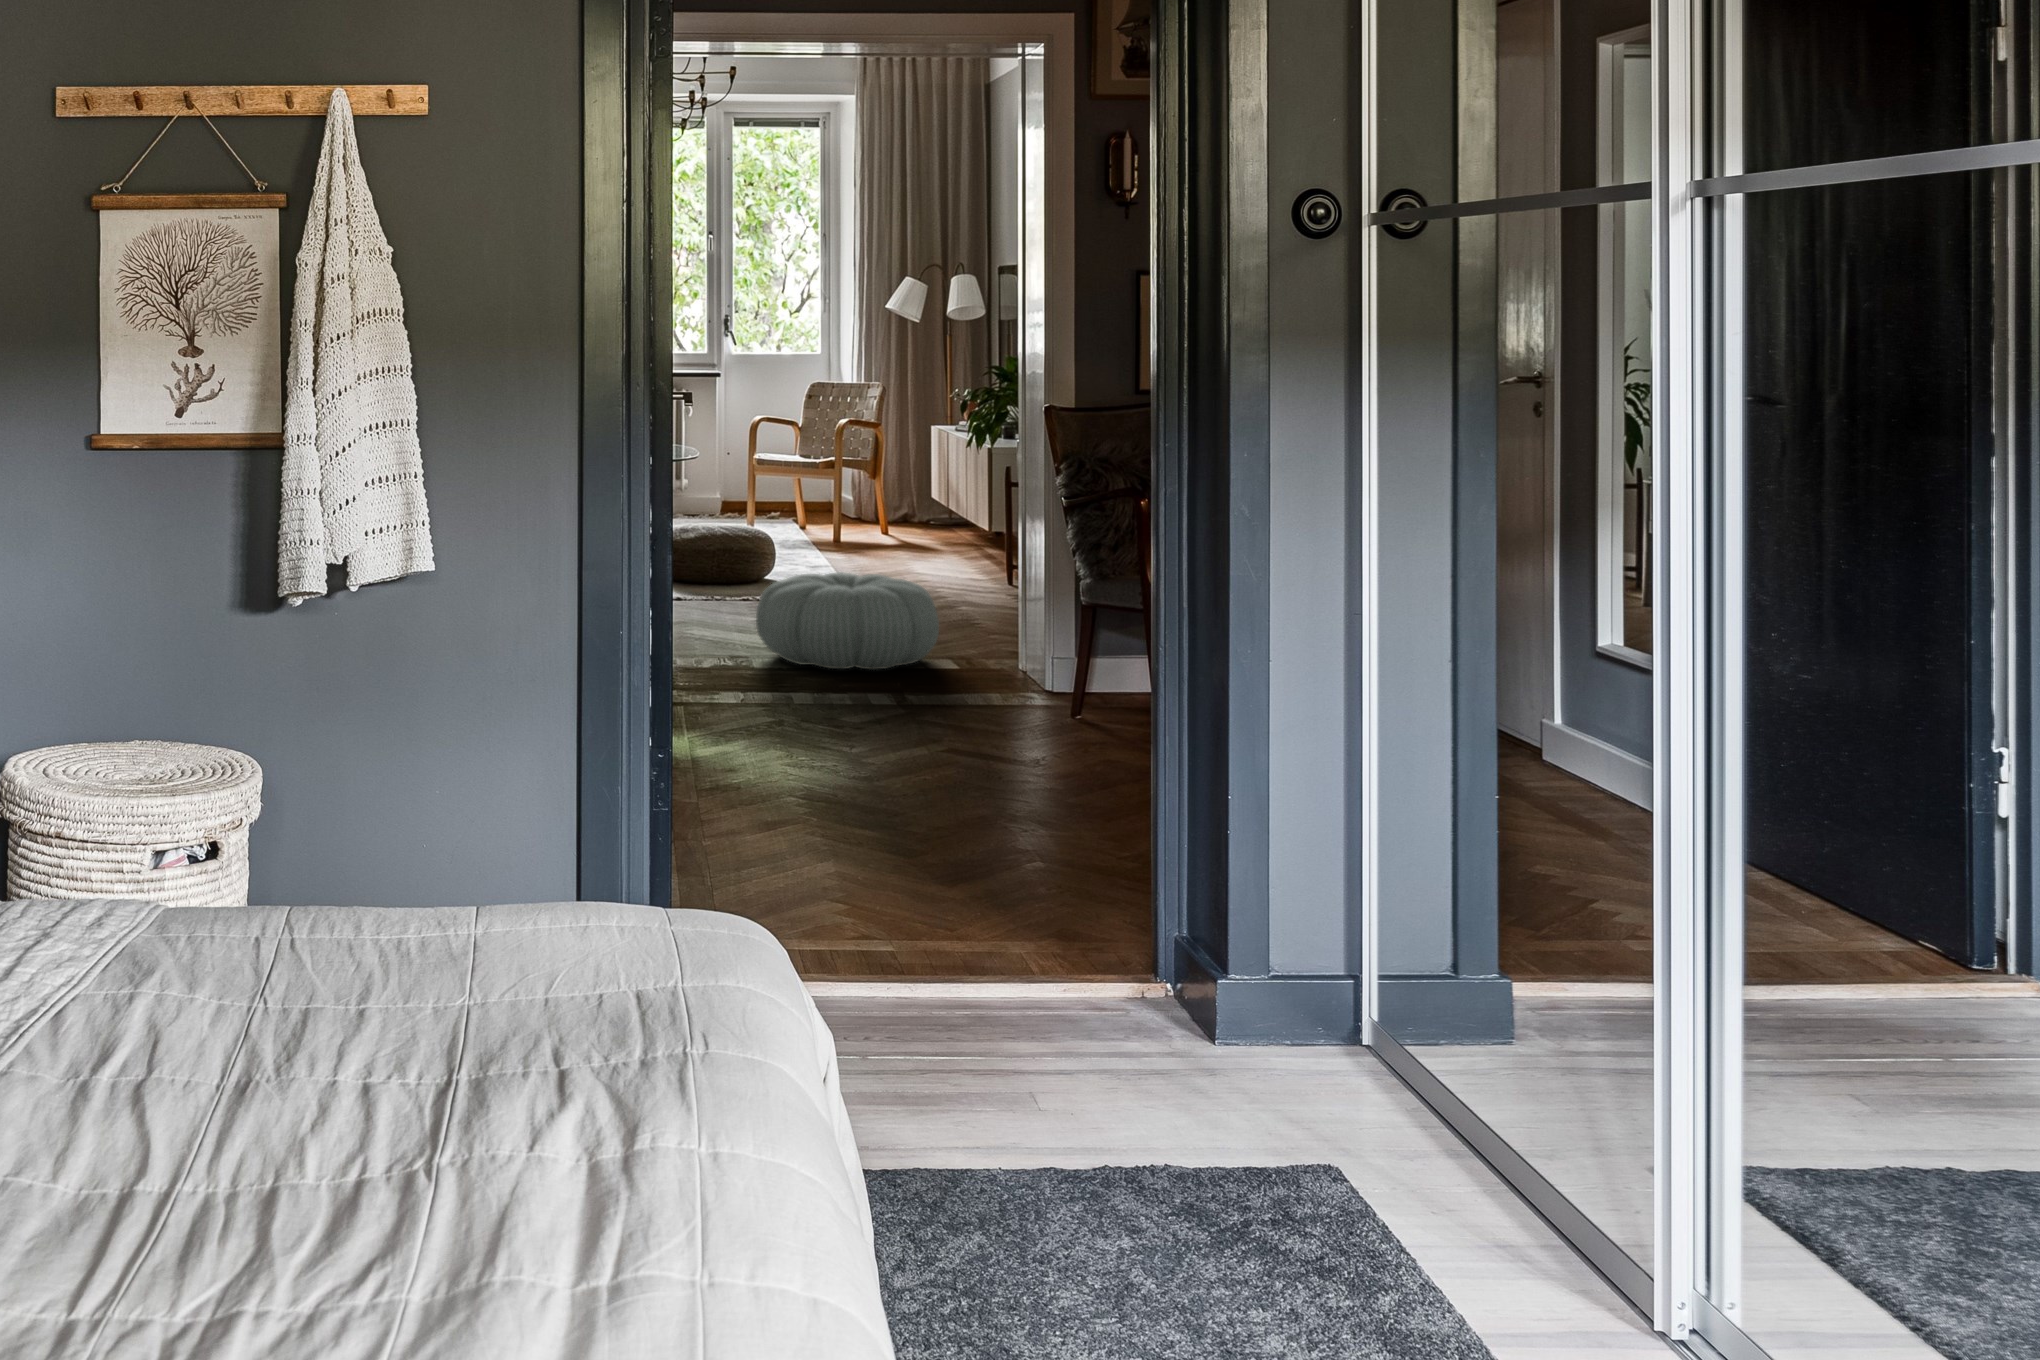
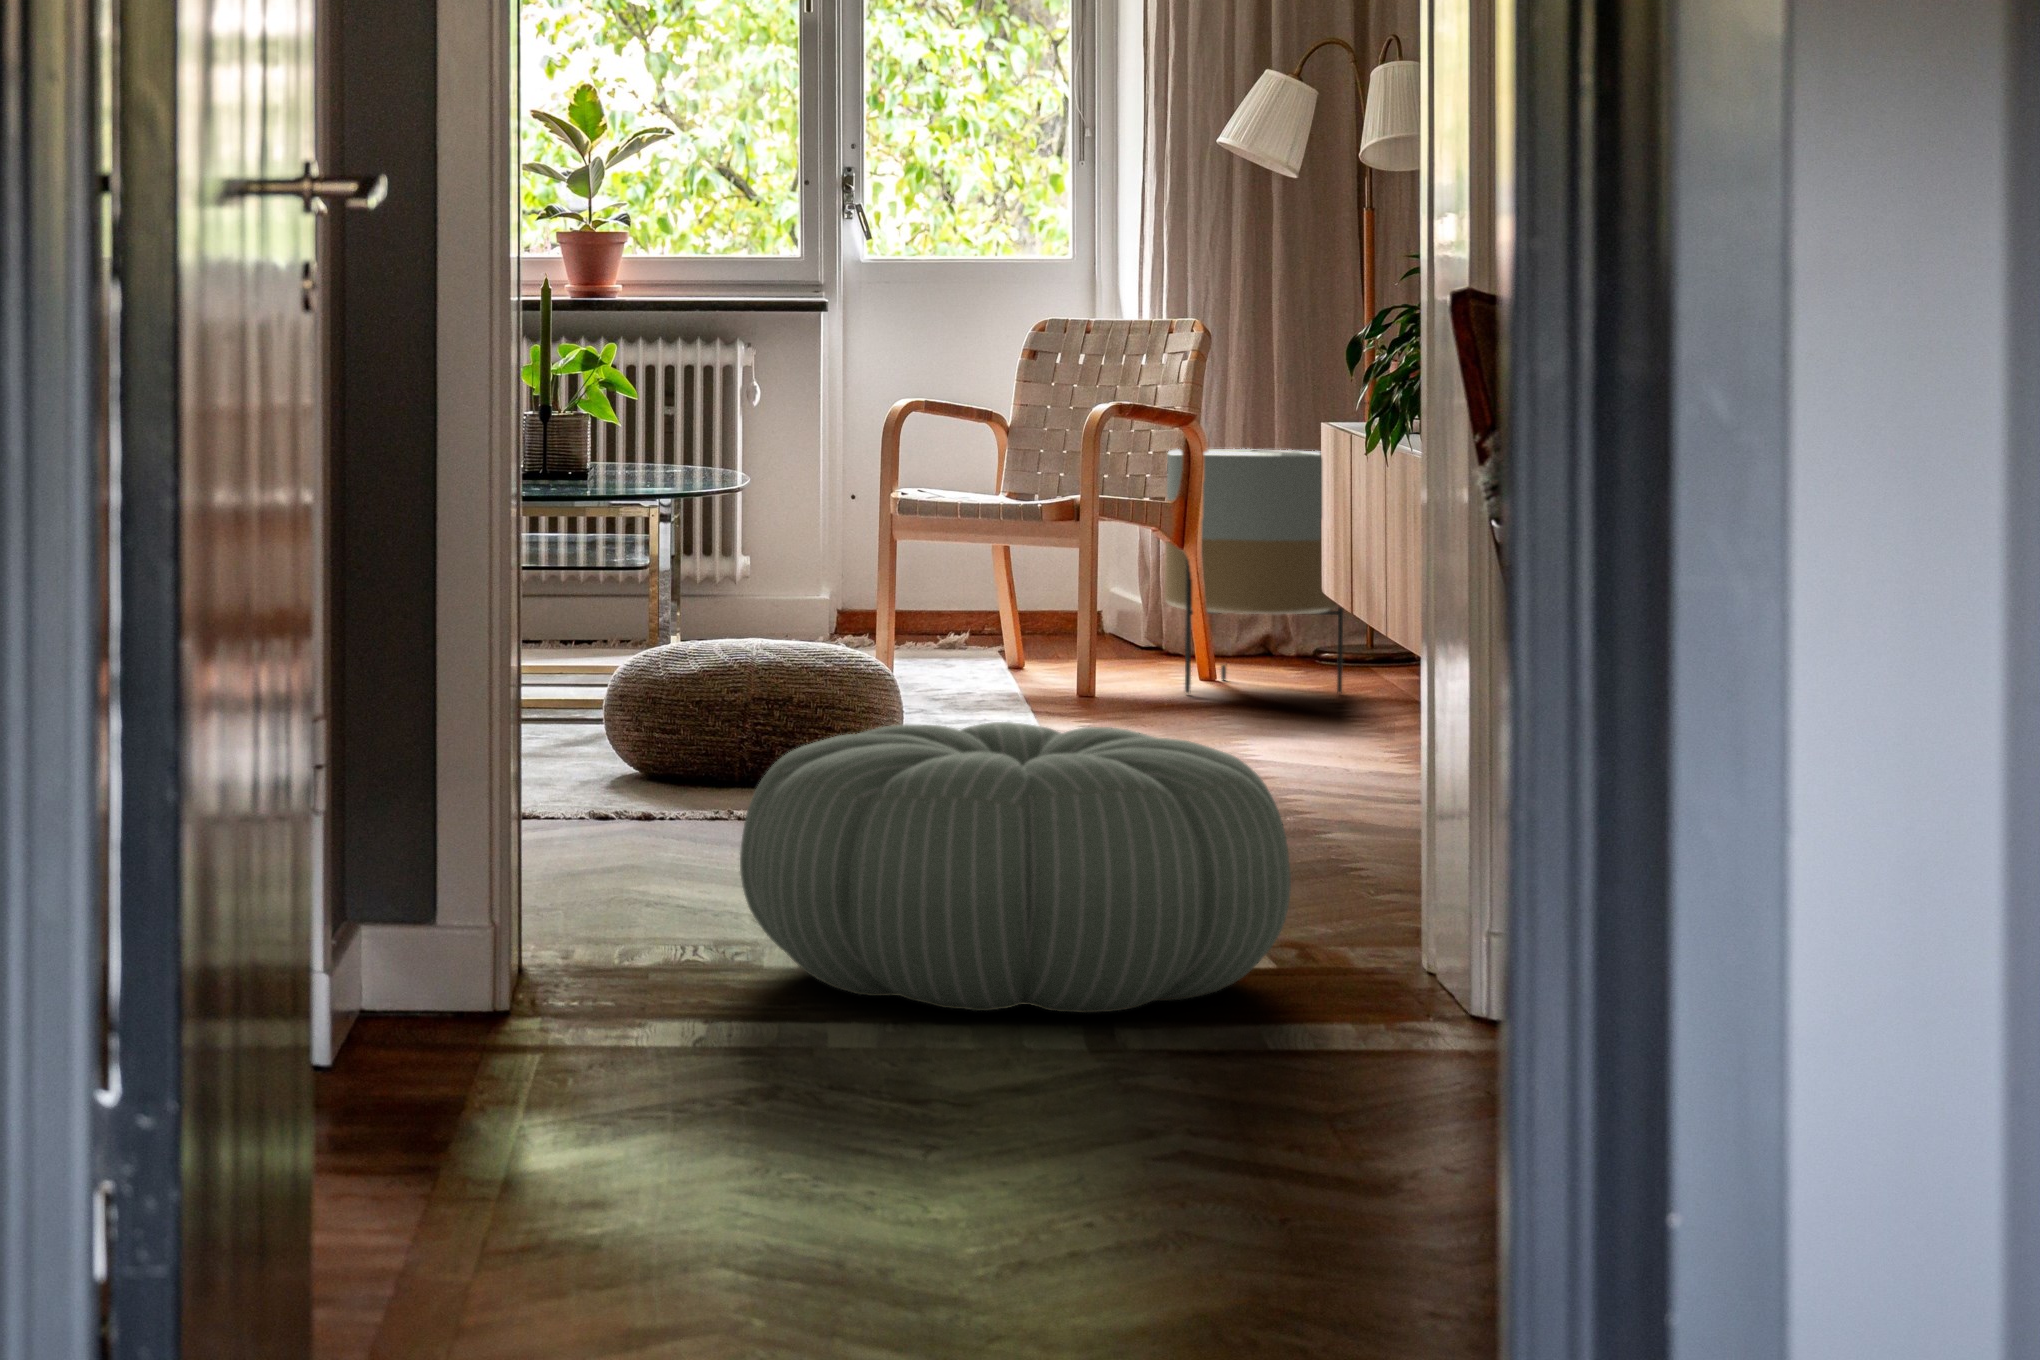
planter: none [868,437,941,540] -> present [1165,449,1343,694]

